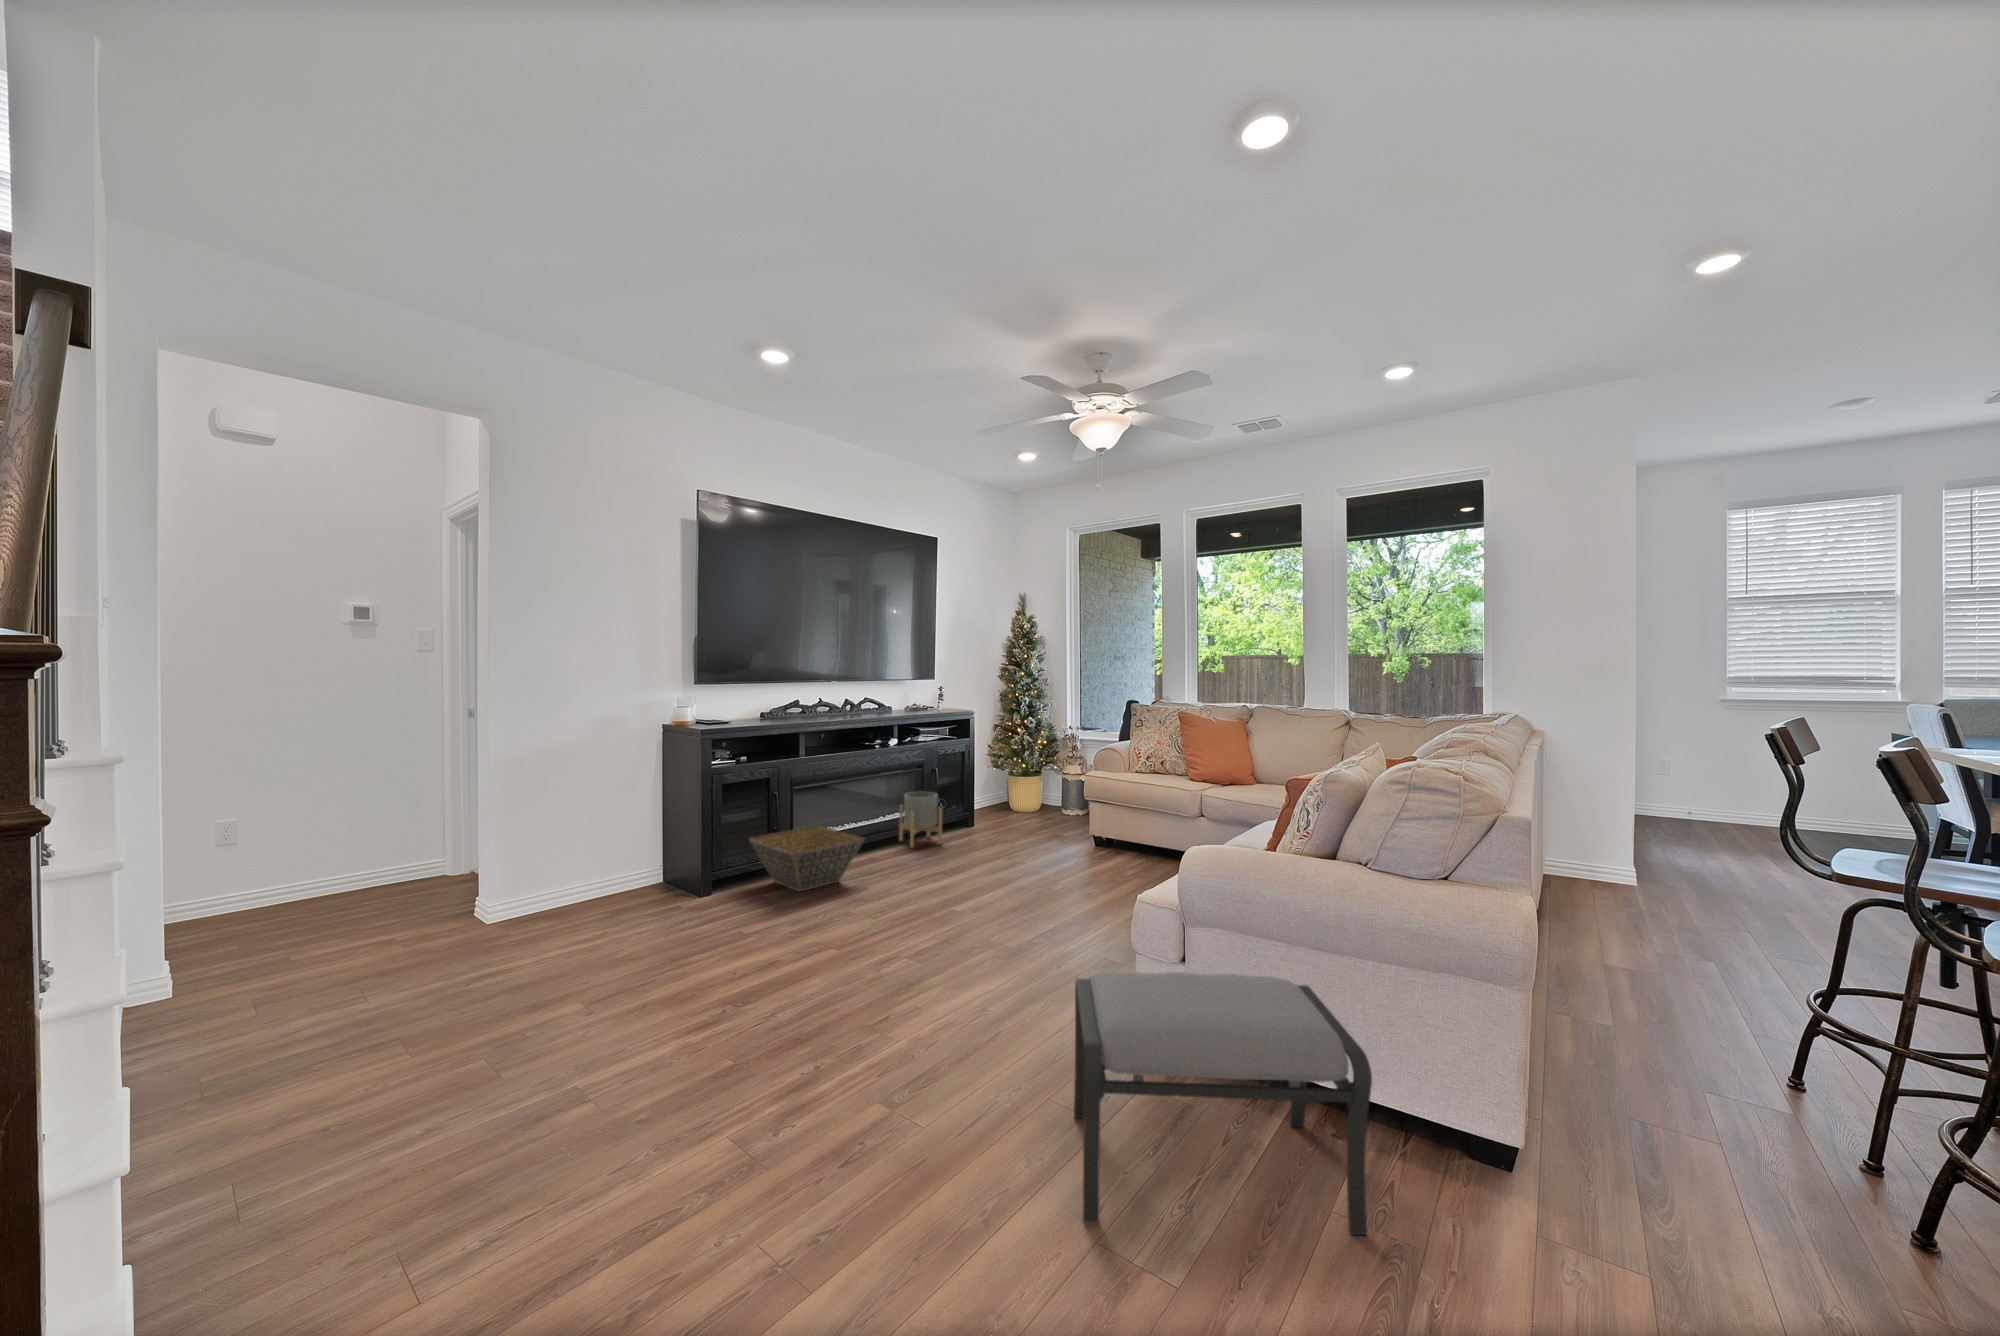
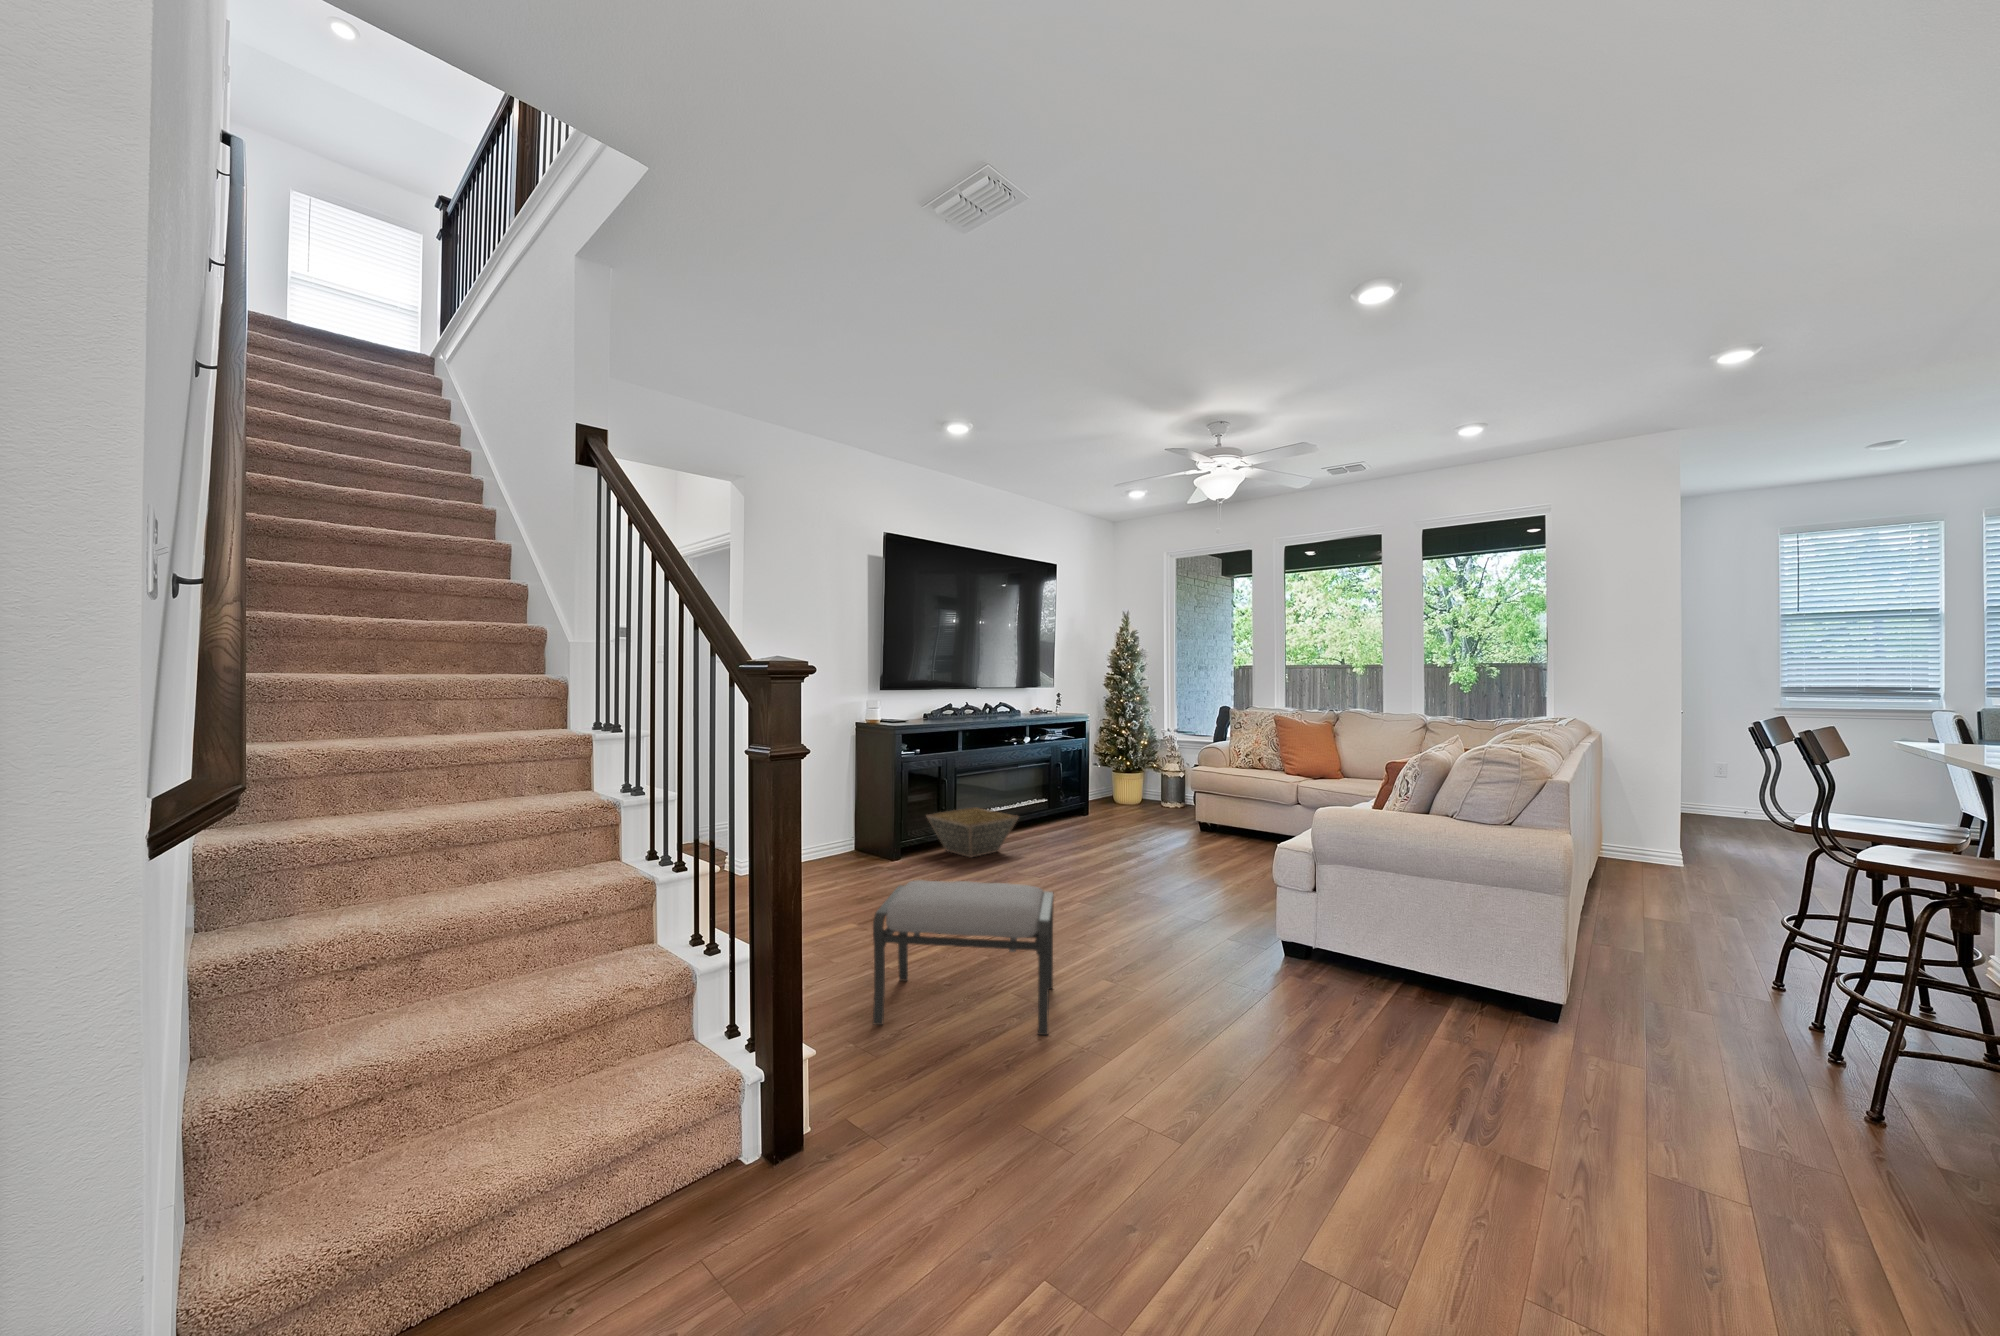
planter: present [899,792,942,848] -> none [1032,783,1069,829]
ottoman: present [1074,972,1372,1235] -> present [873,880,1054,1035]

